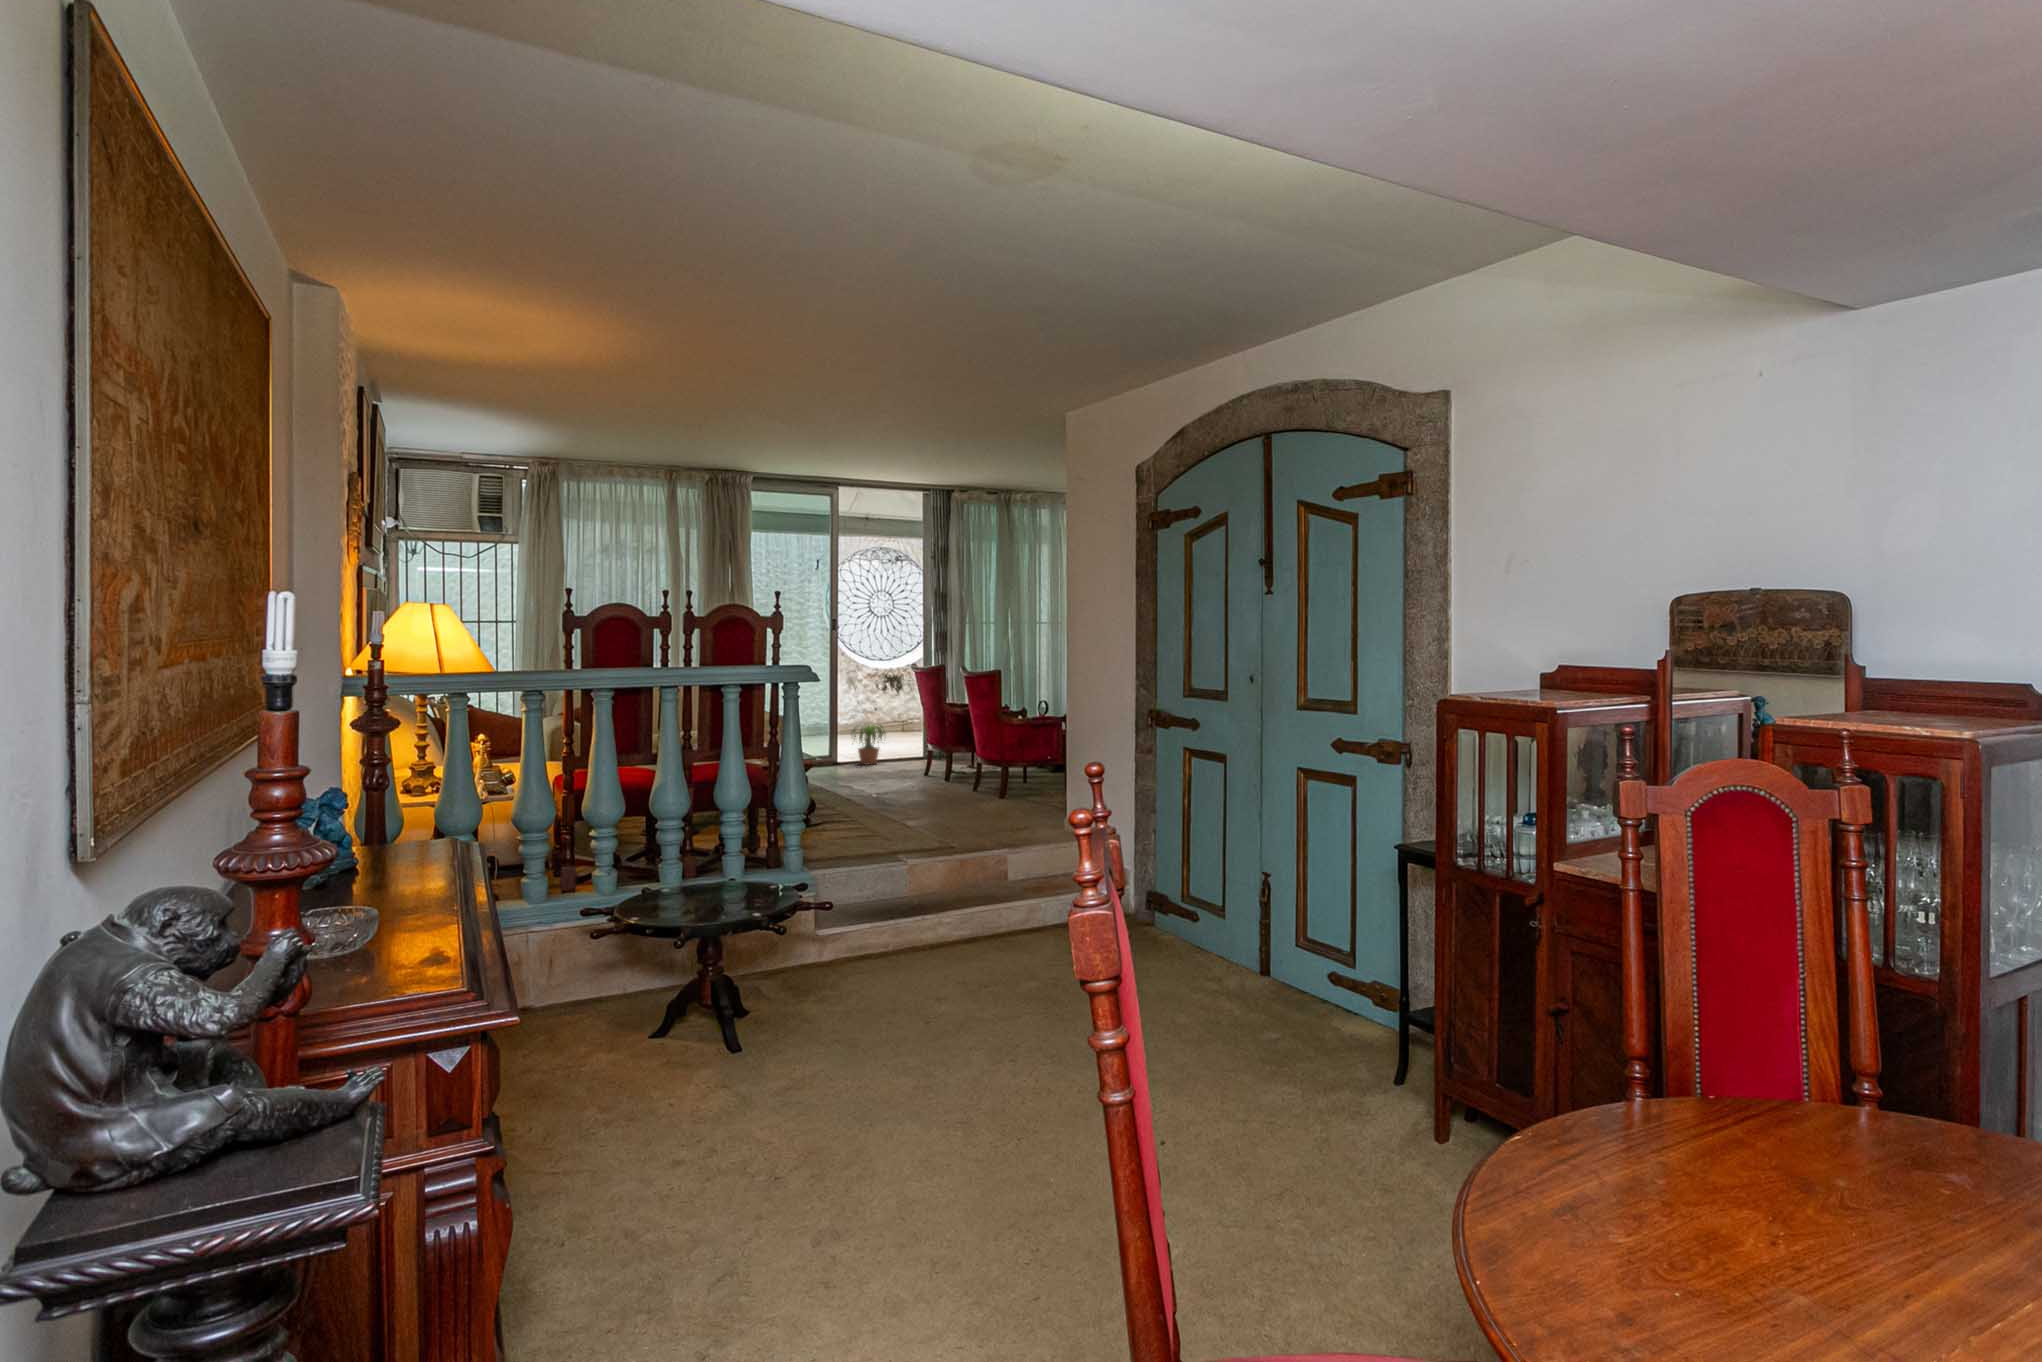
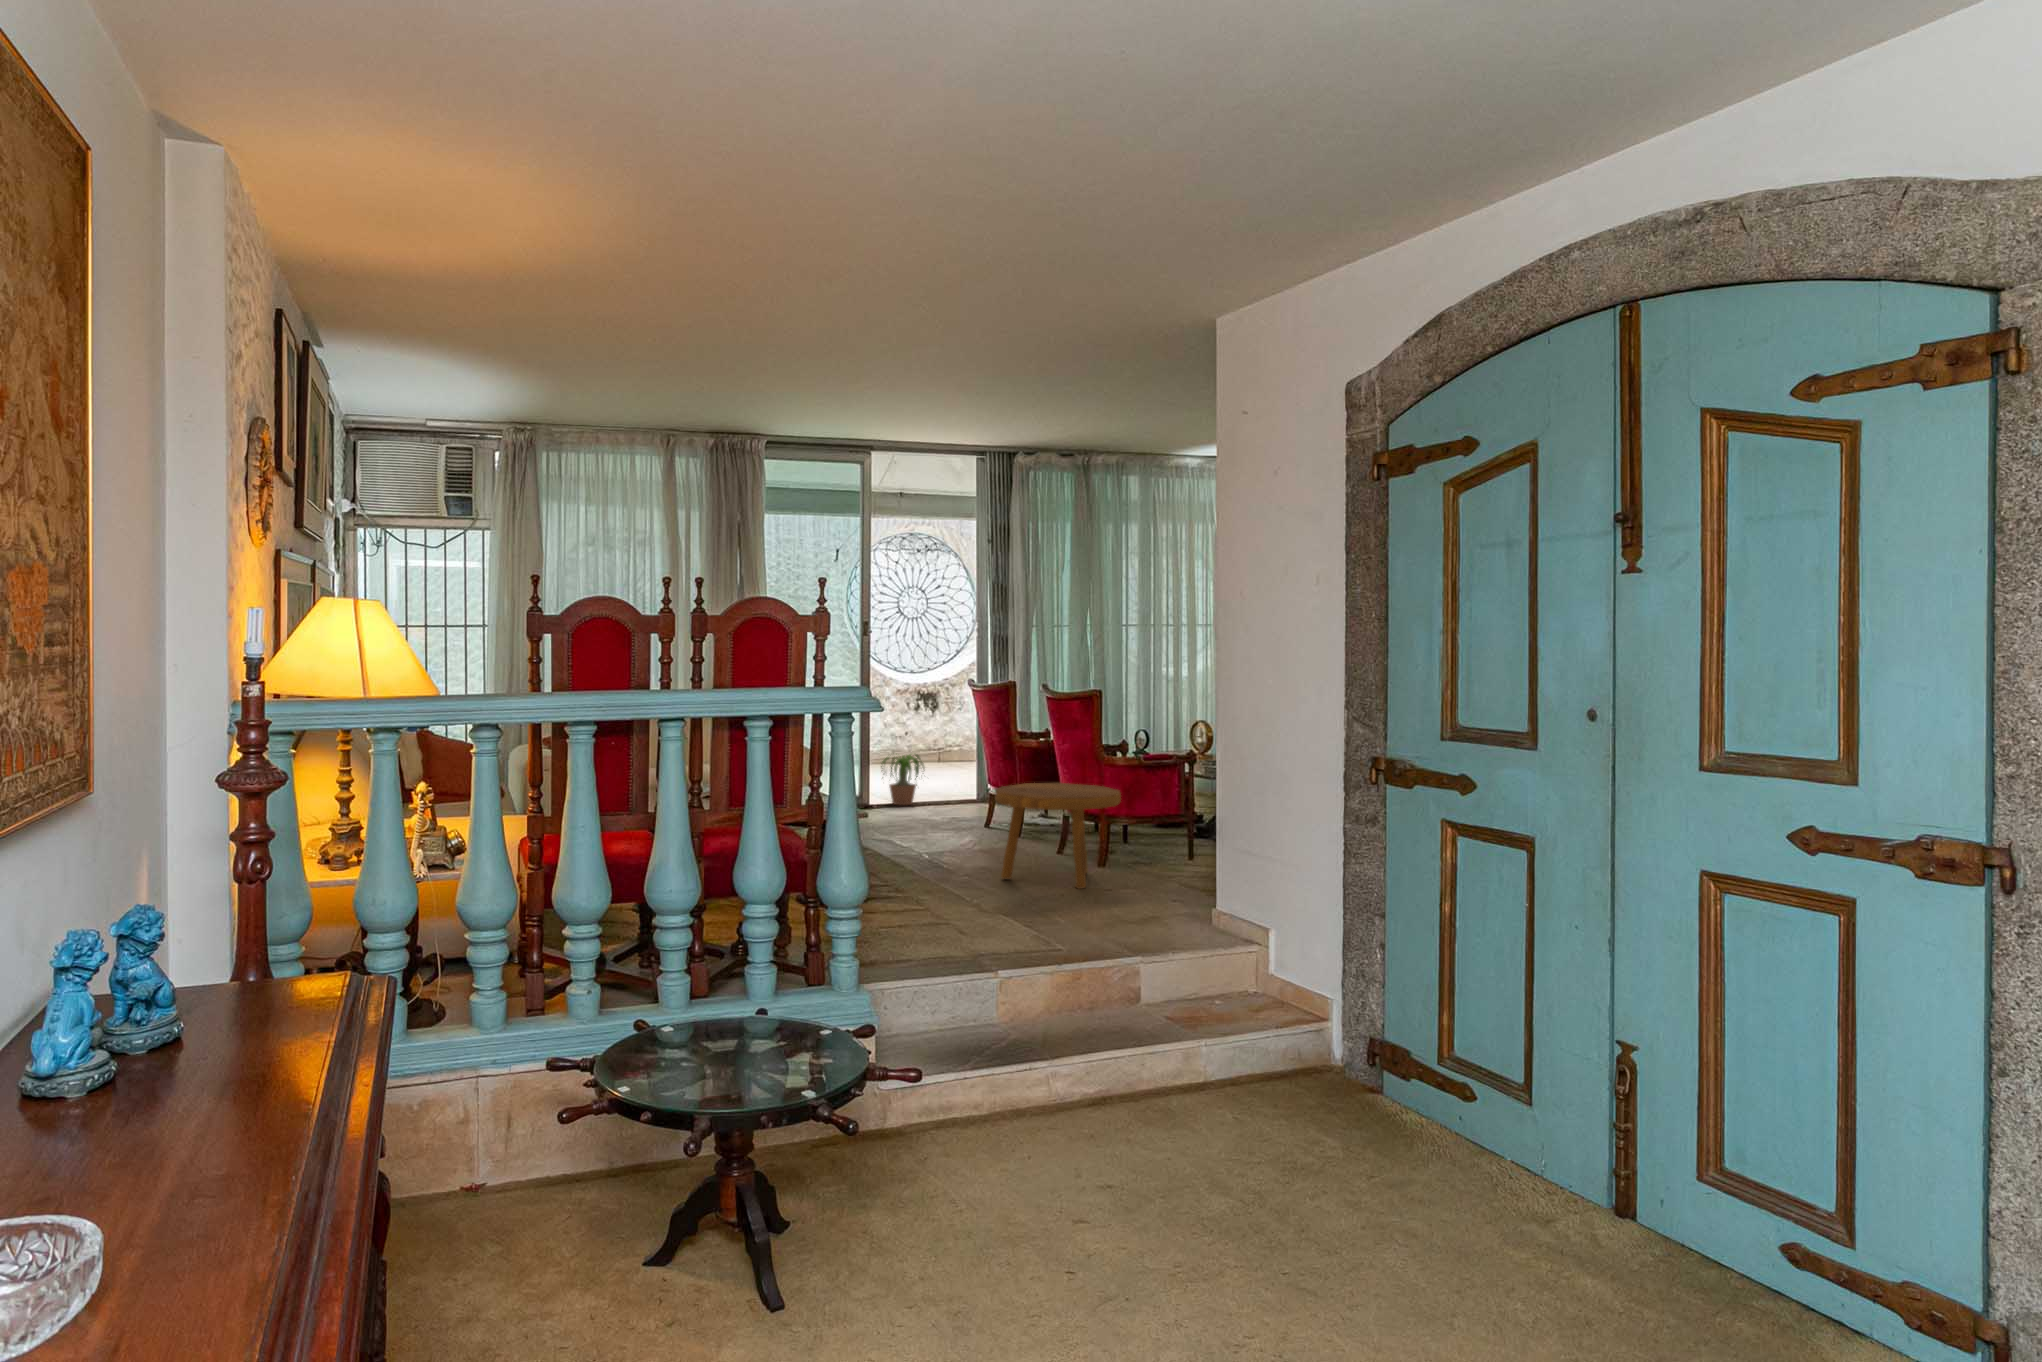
footstool: none [906,740,1015,832] -> present [995,783,1121,889]

